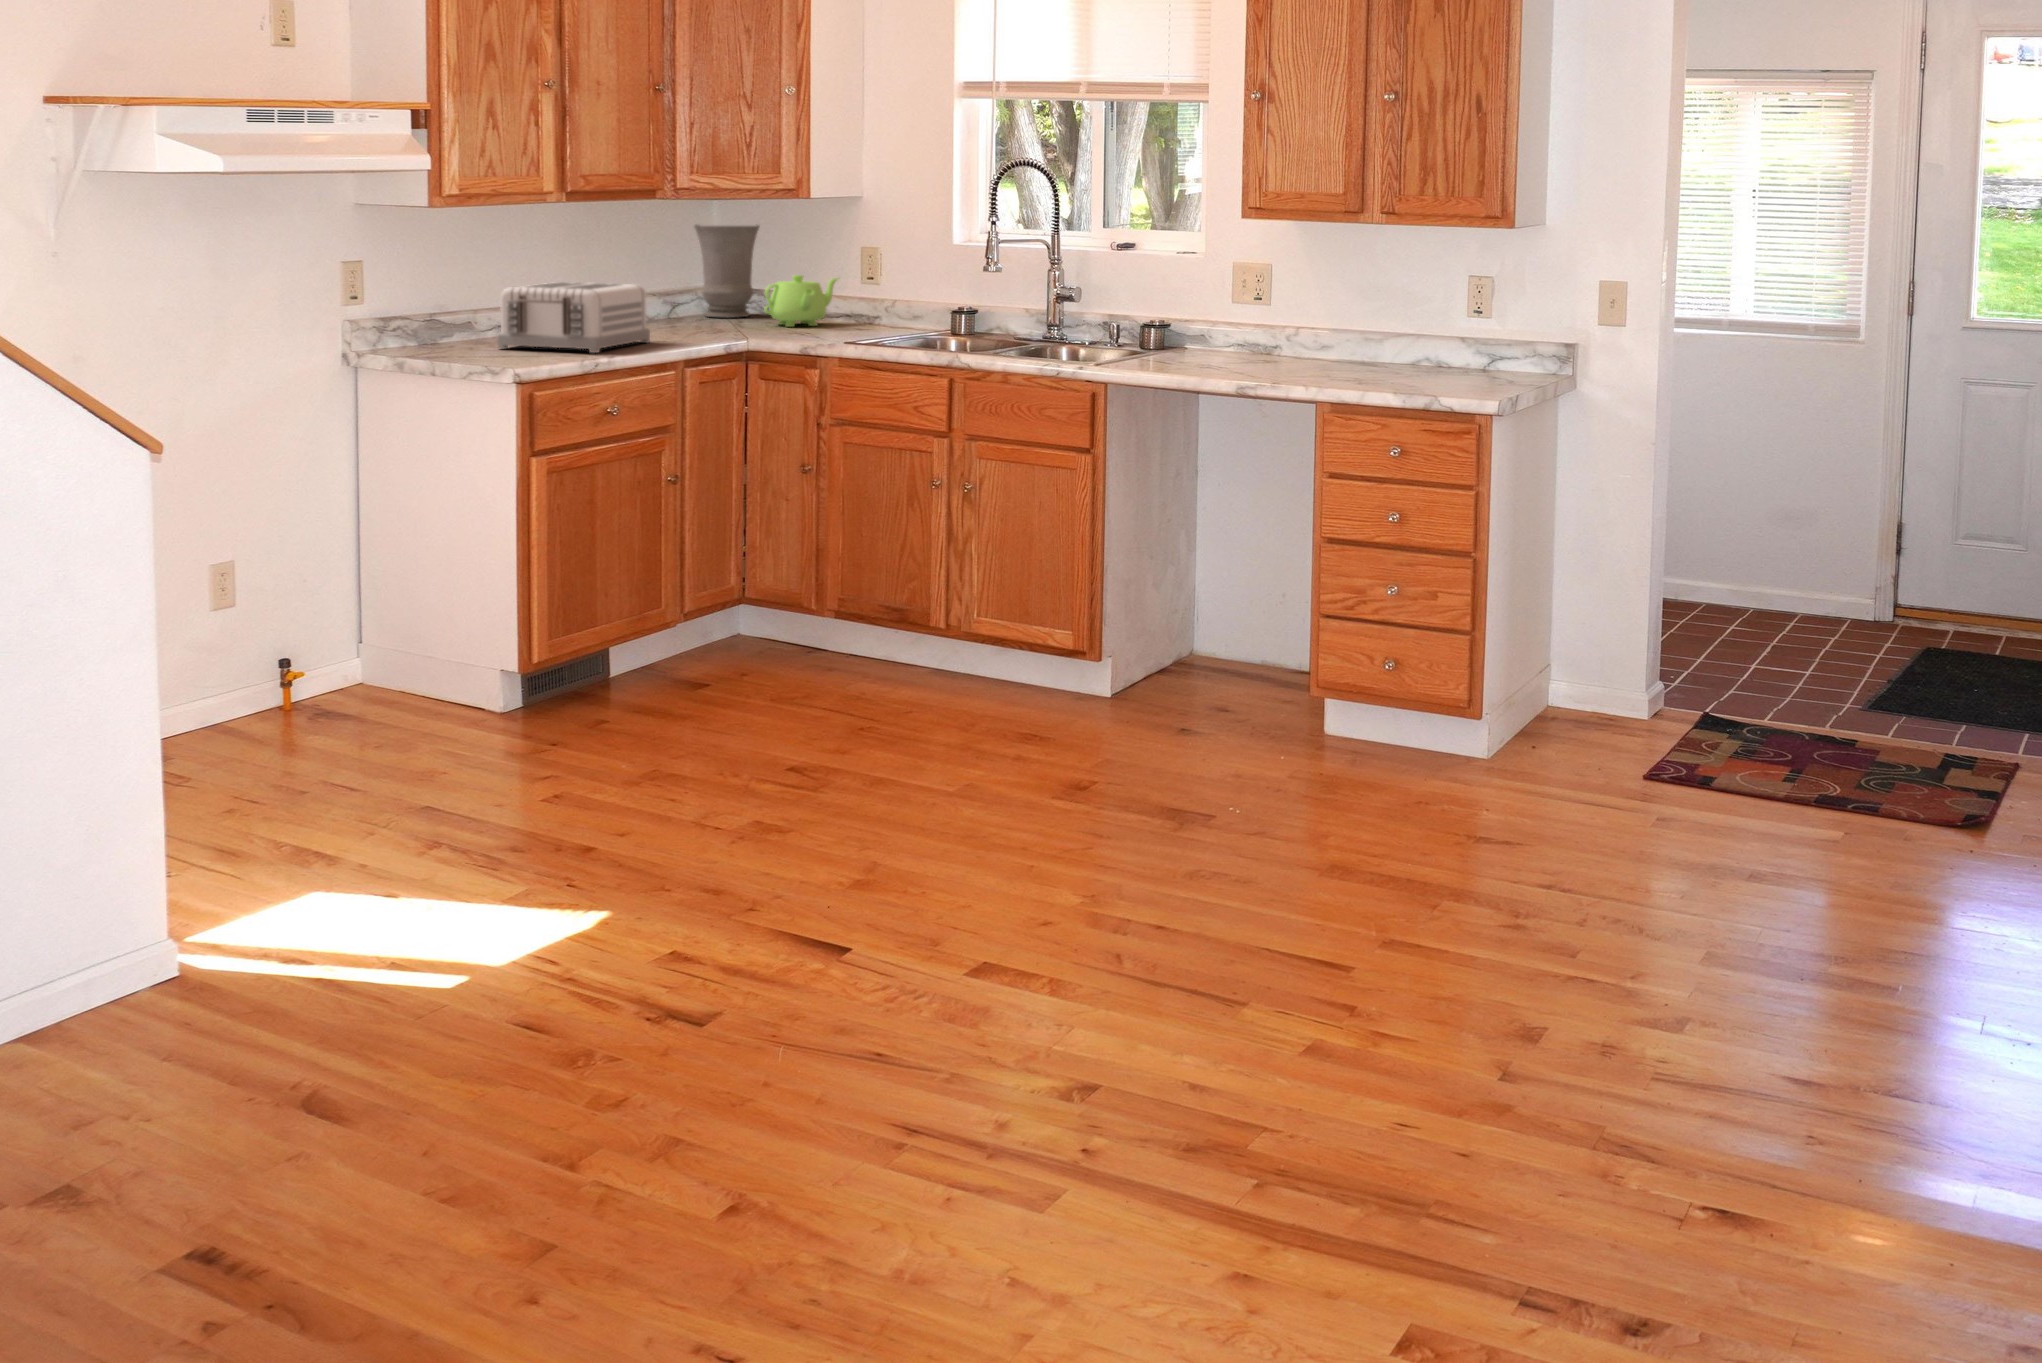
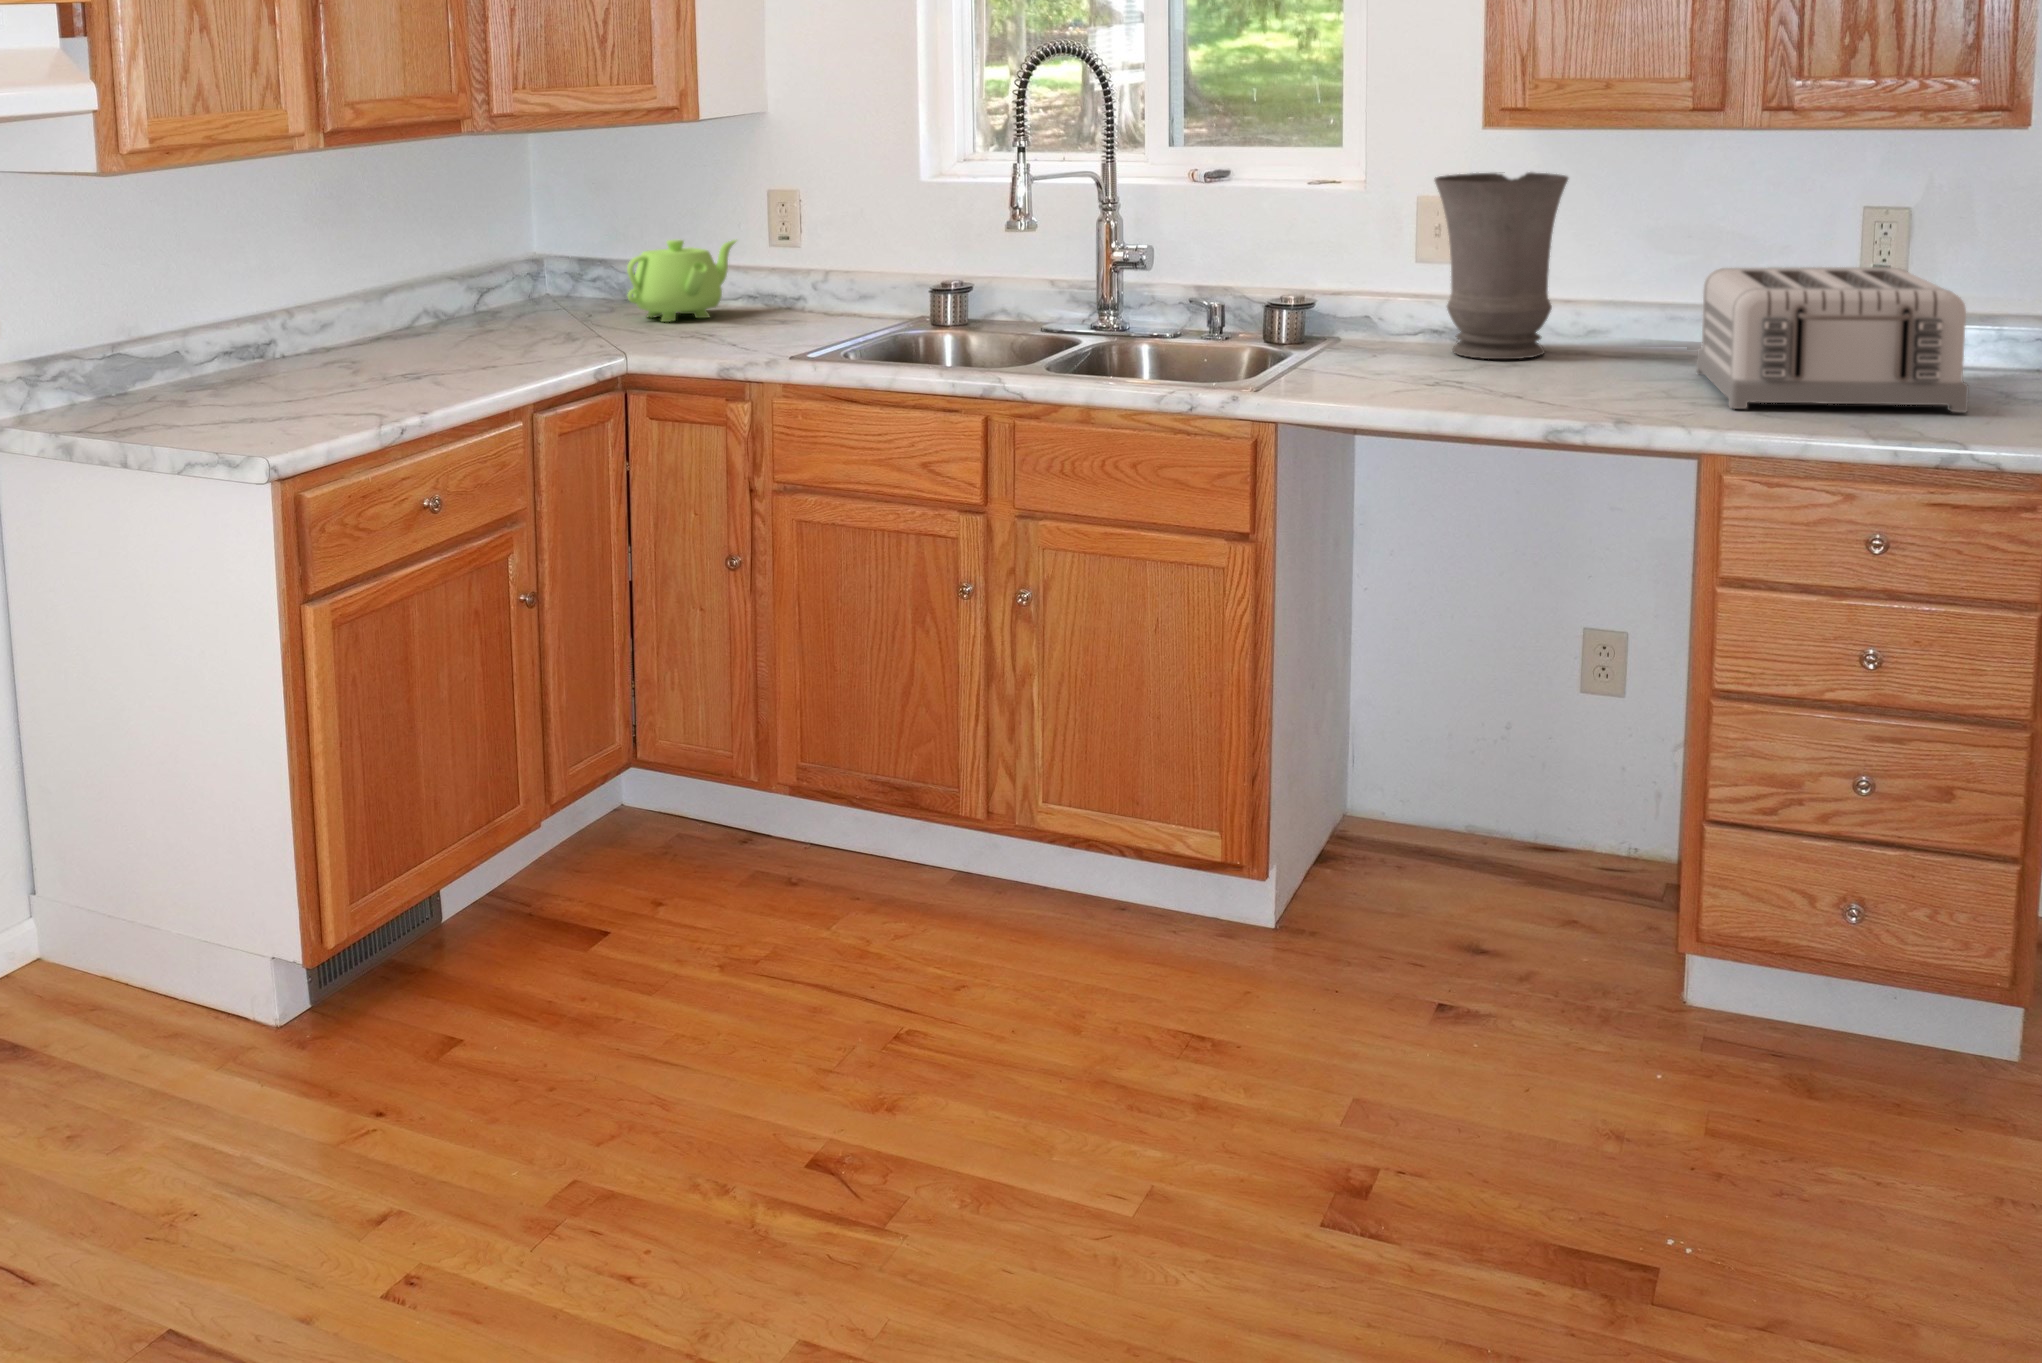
vase: present [694,225,759,318] -> present [1435,172,1568,359]
toaster: present [497,281,650,353] -> present [1696,267,1969,412]

